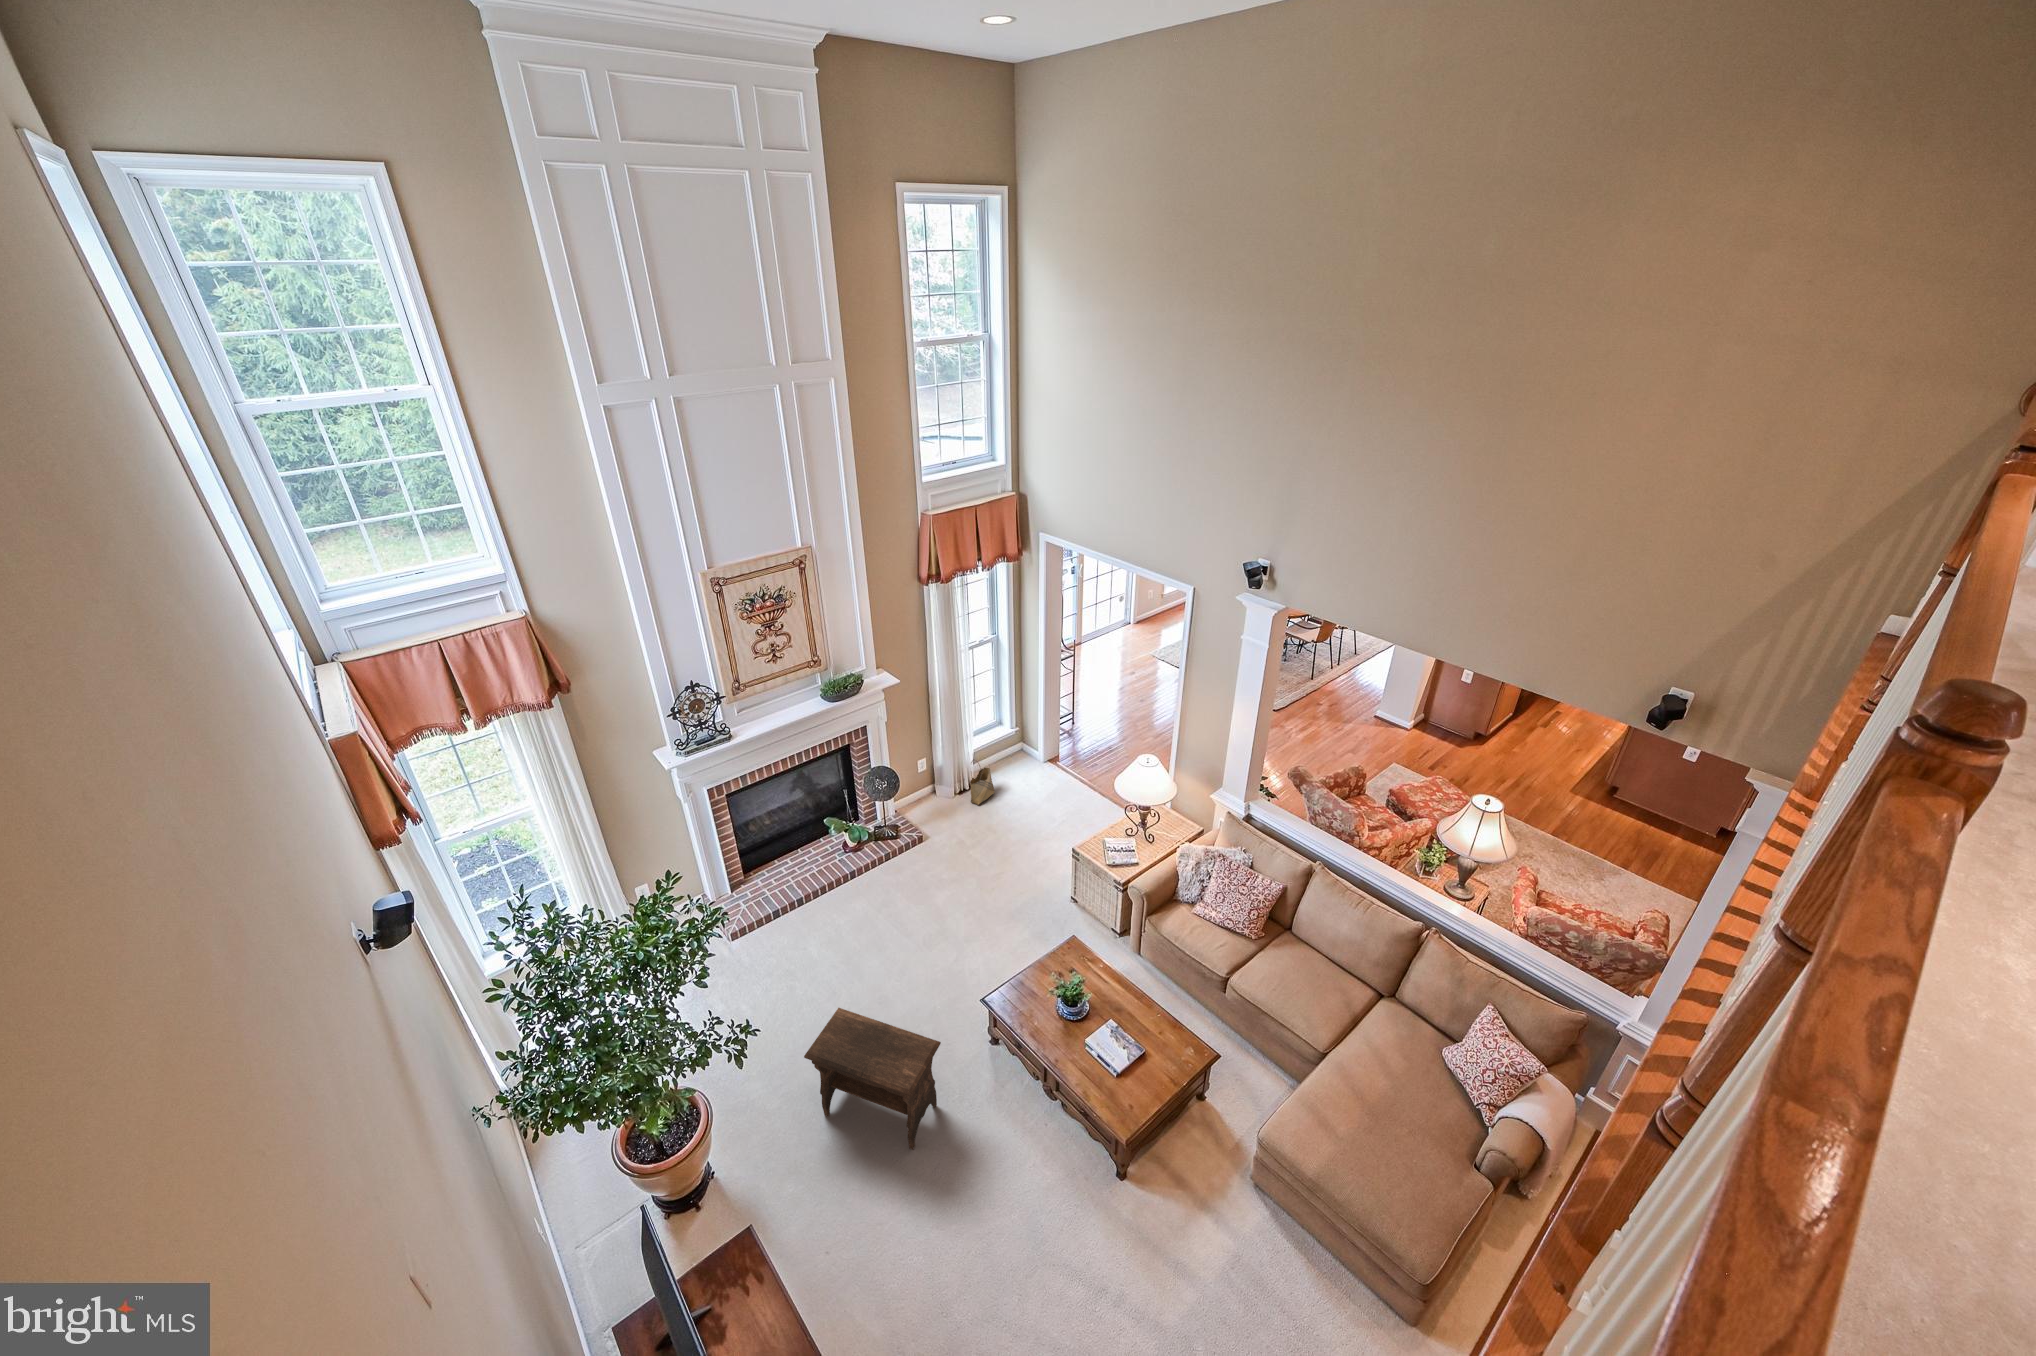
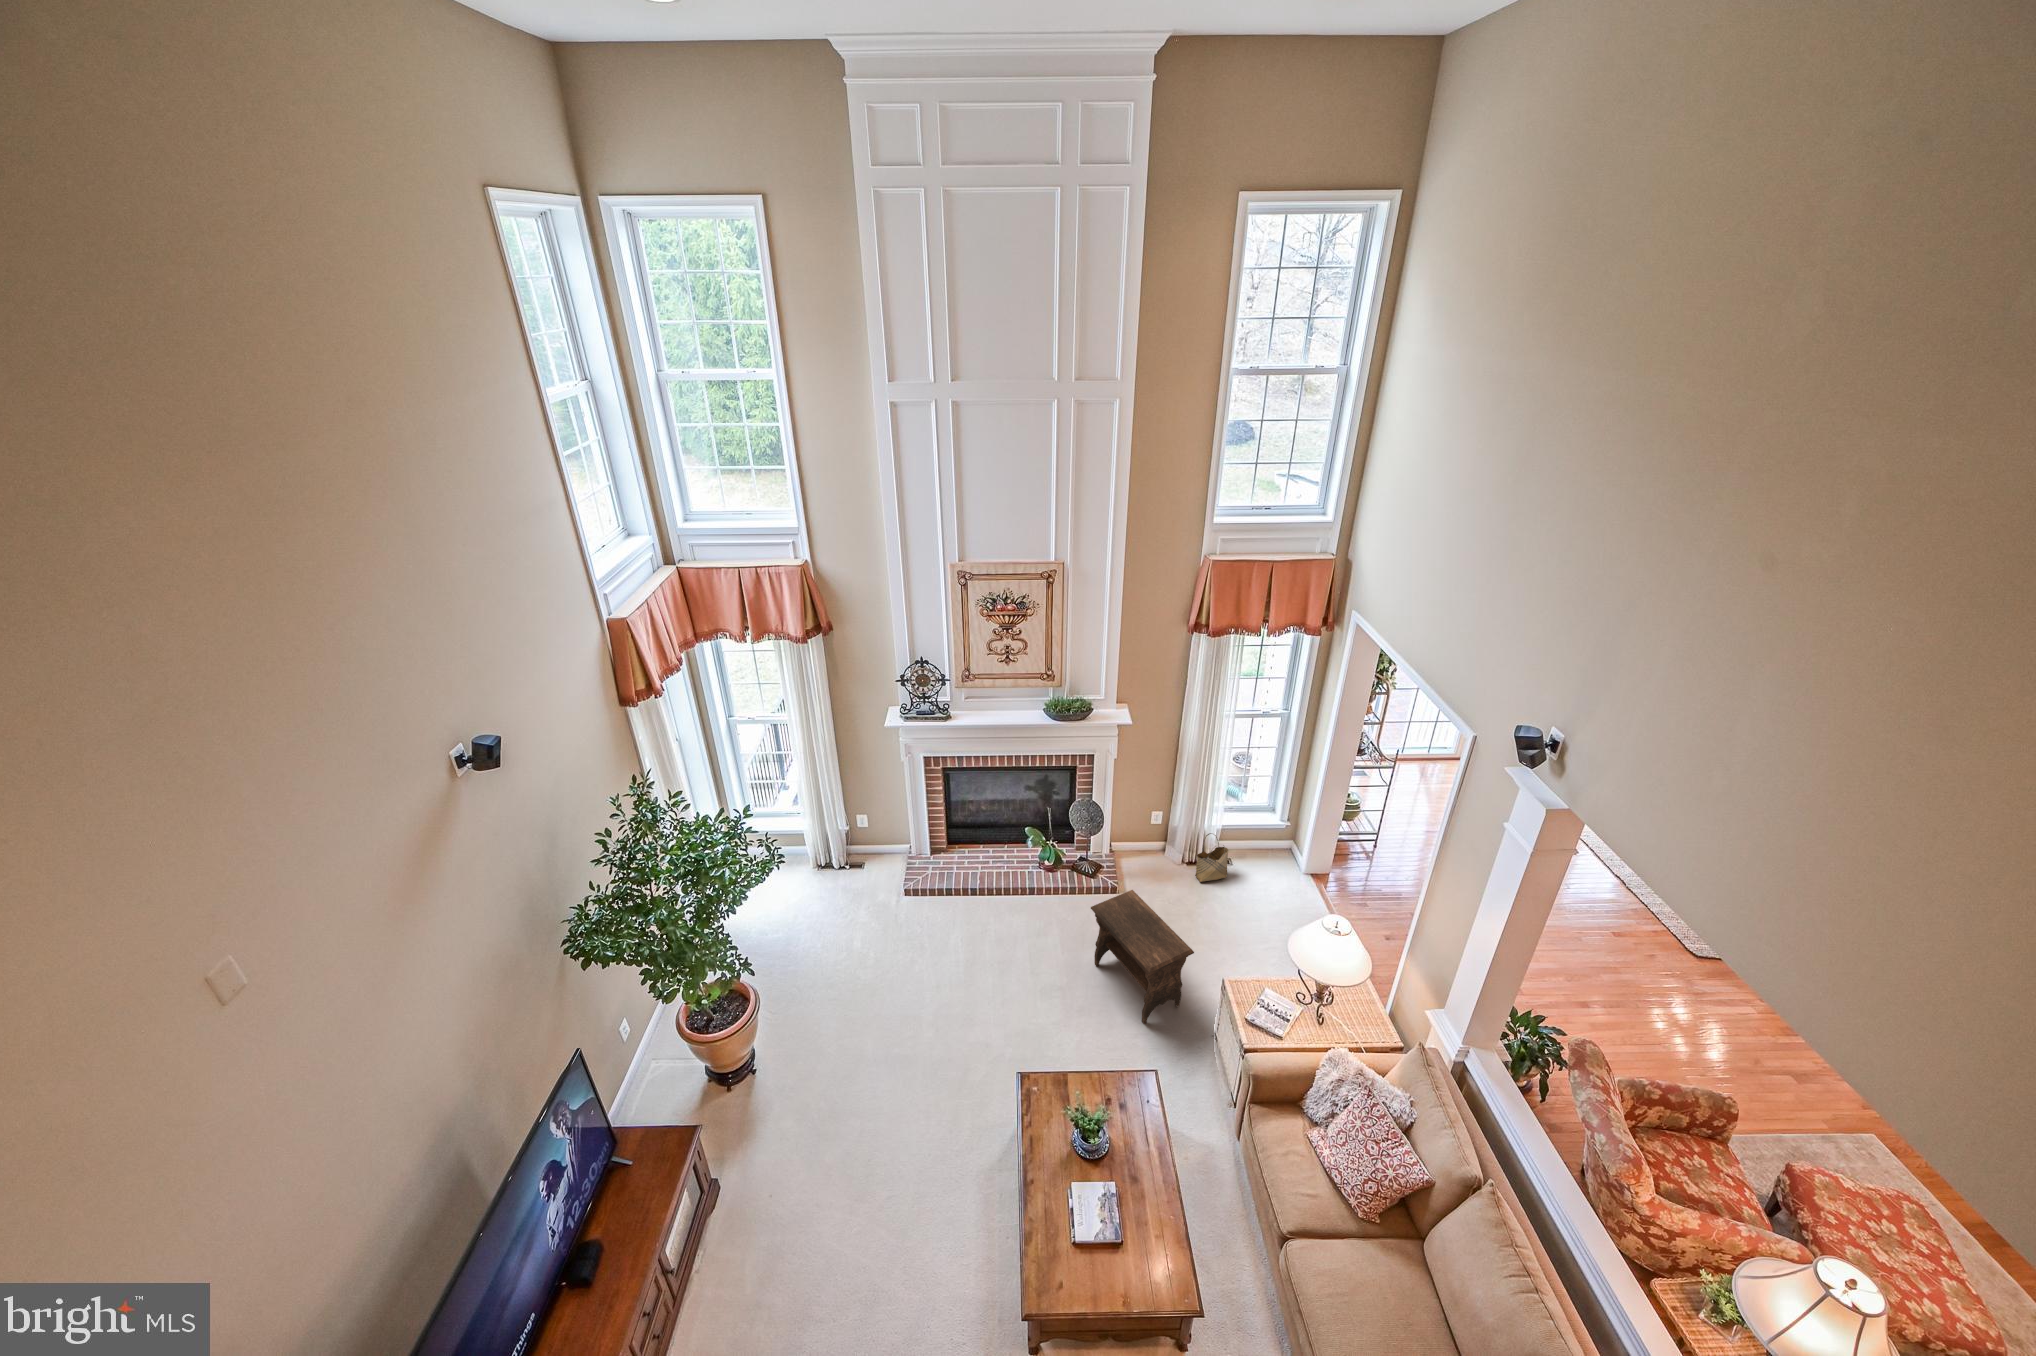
footstool: present [804,1008,941,1150] -> present [1091,890,1194,1024]

